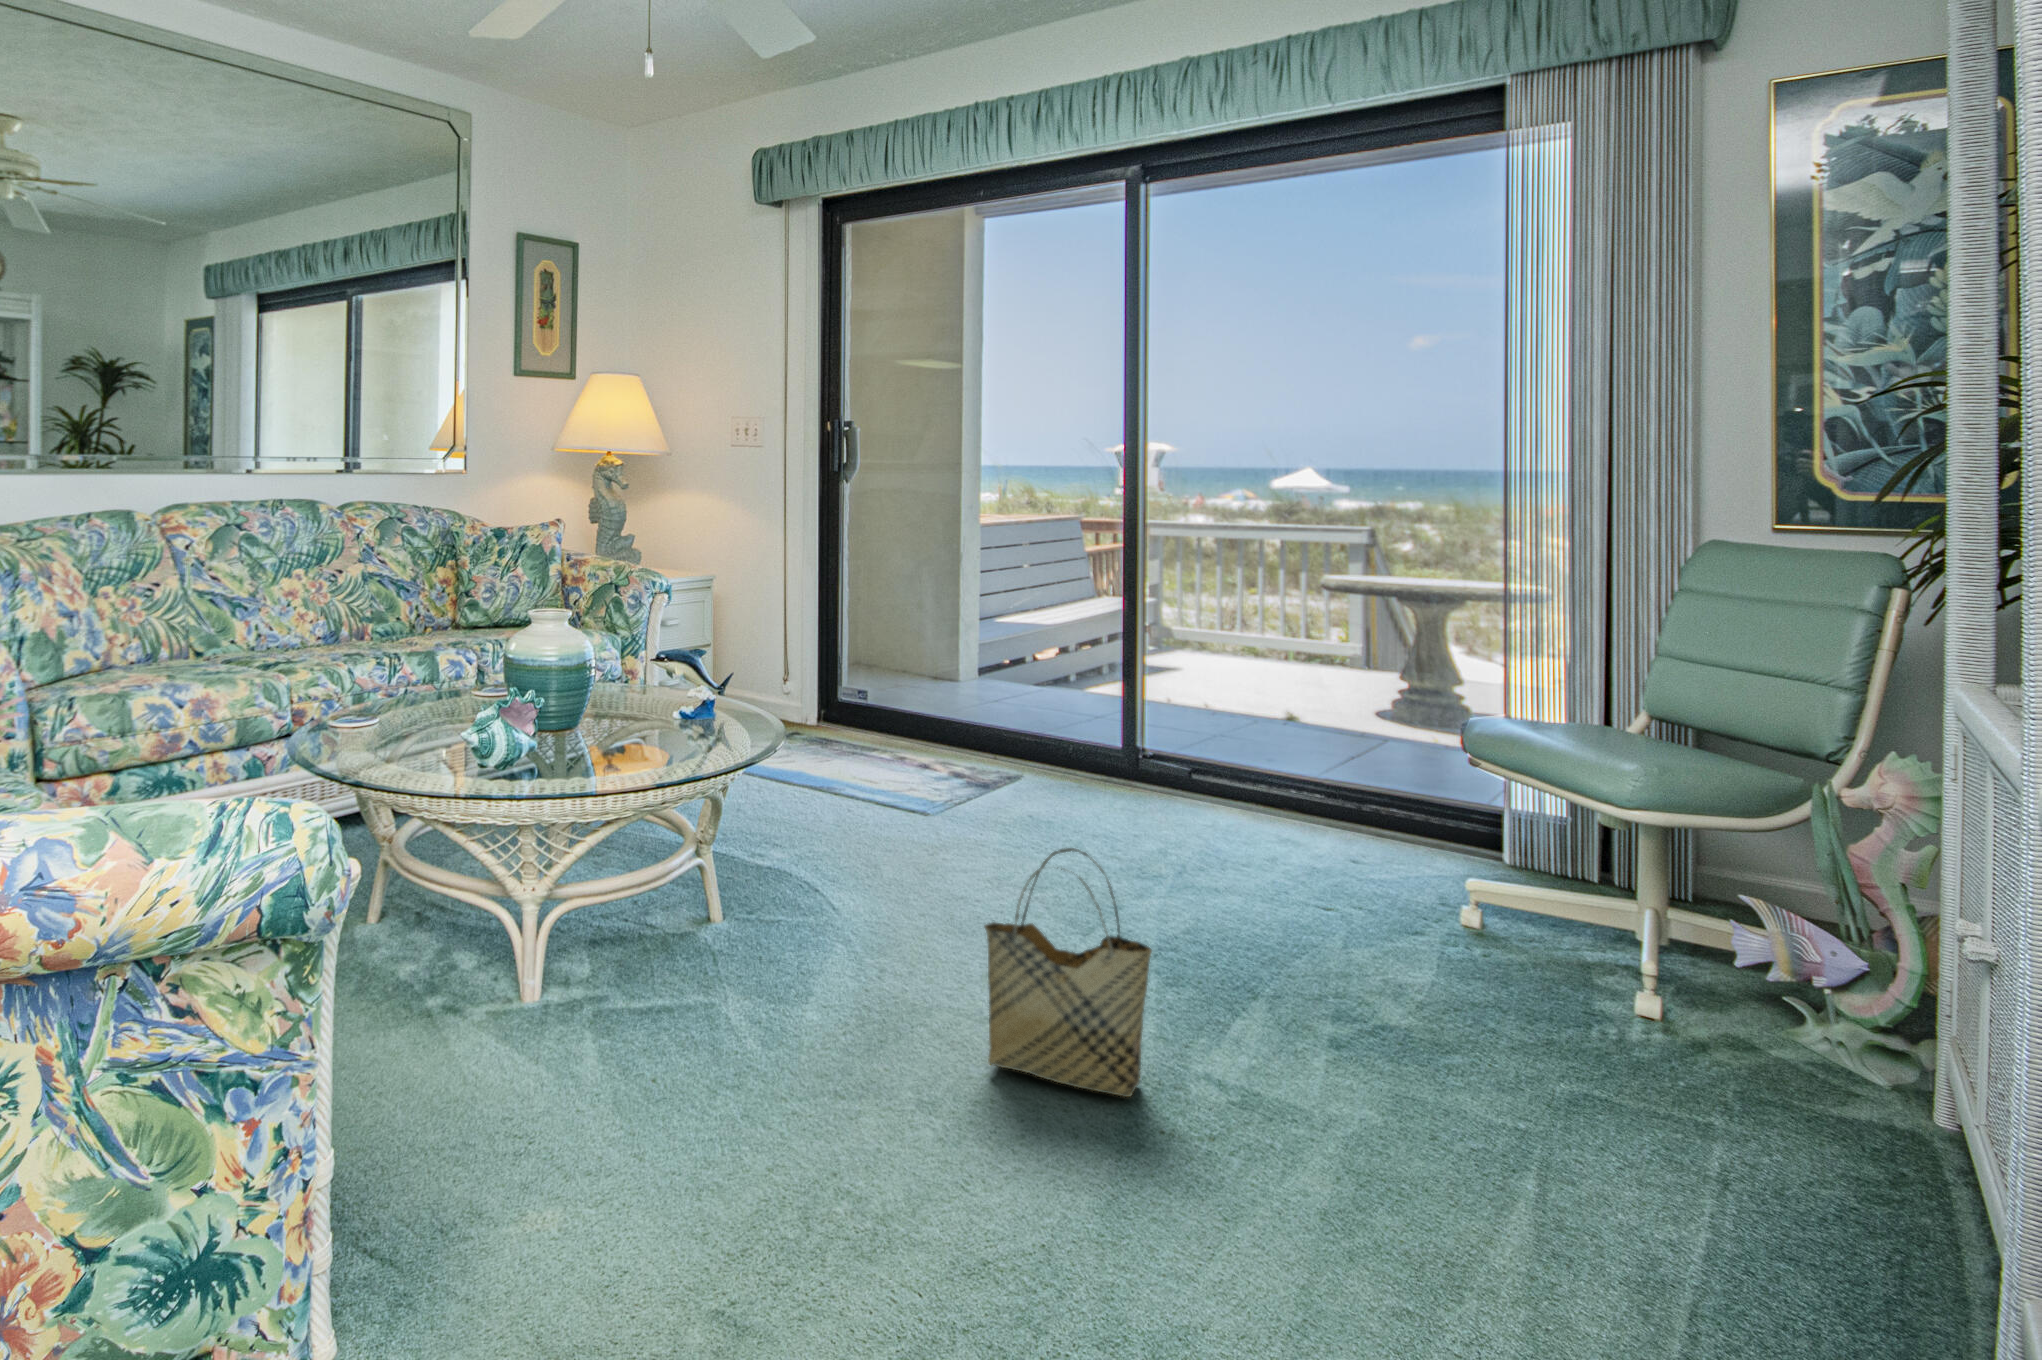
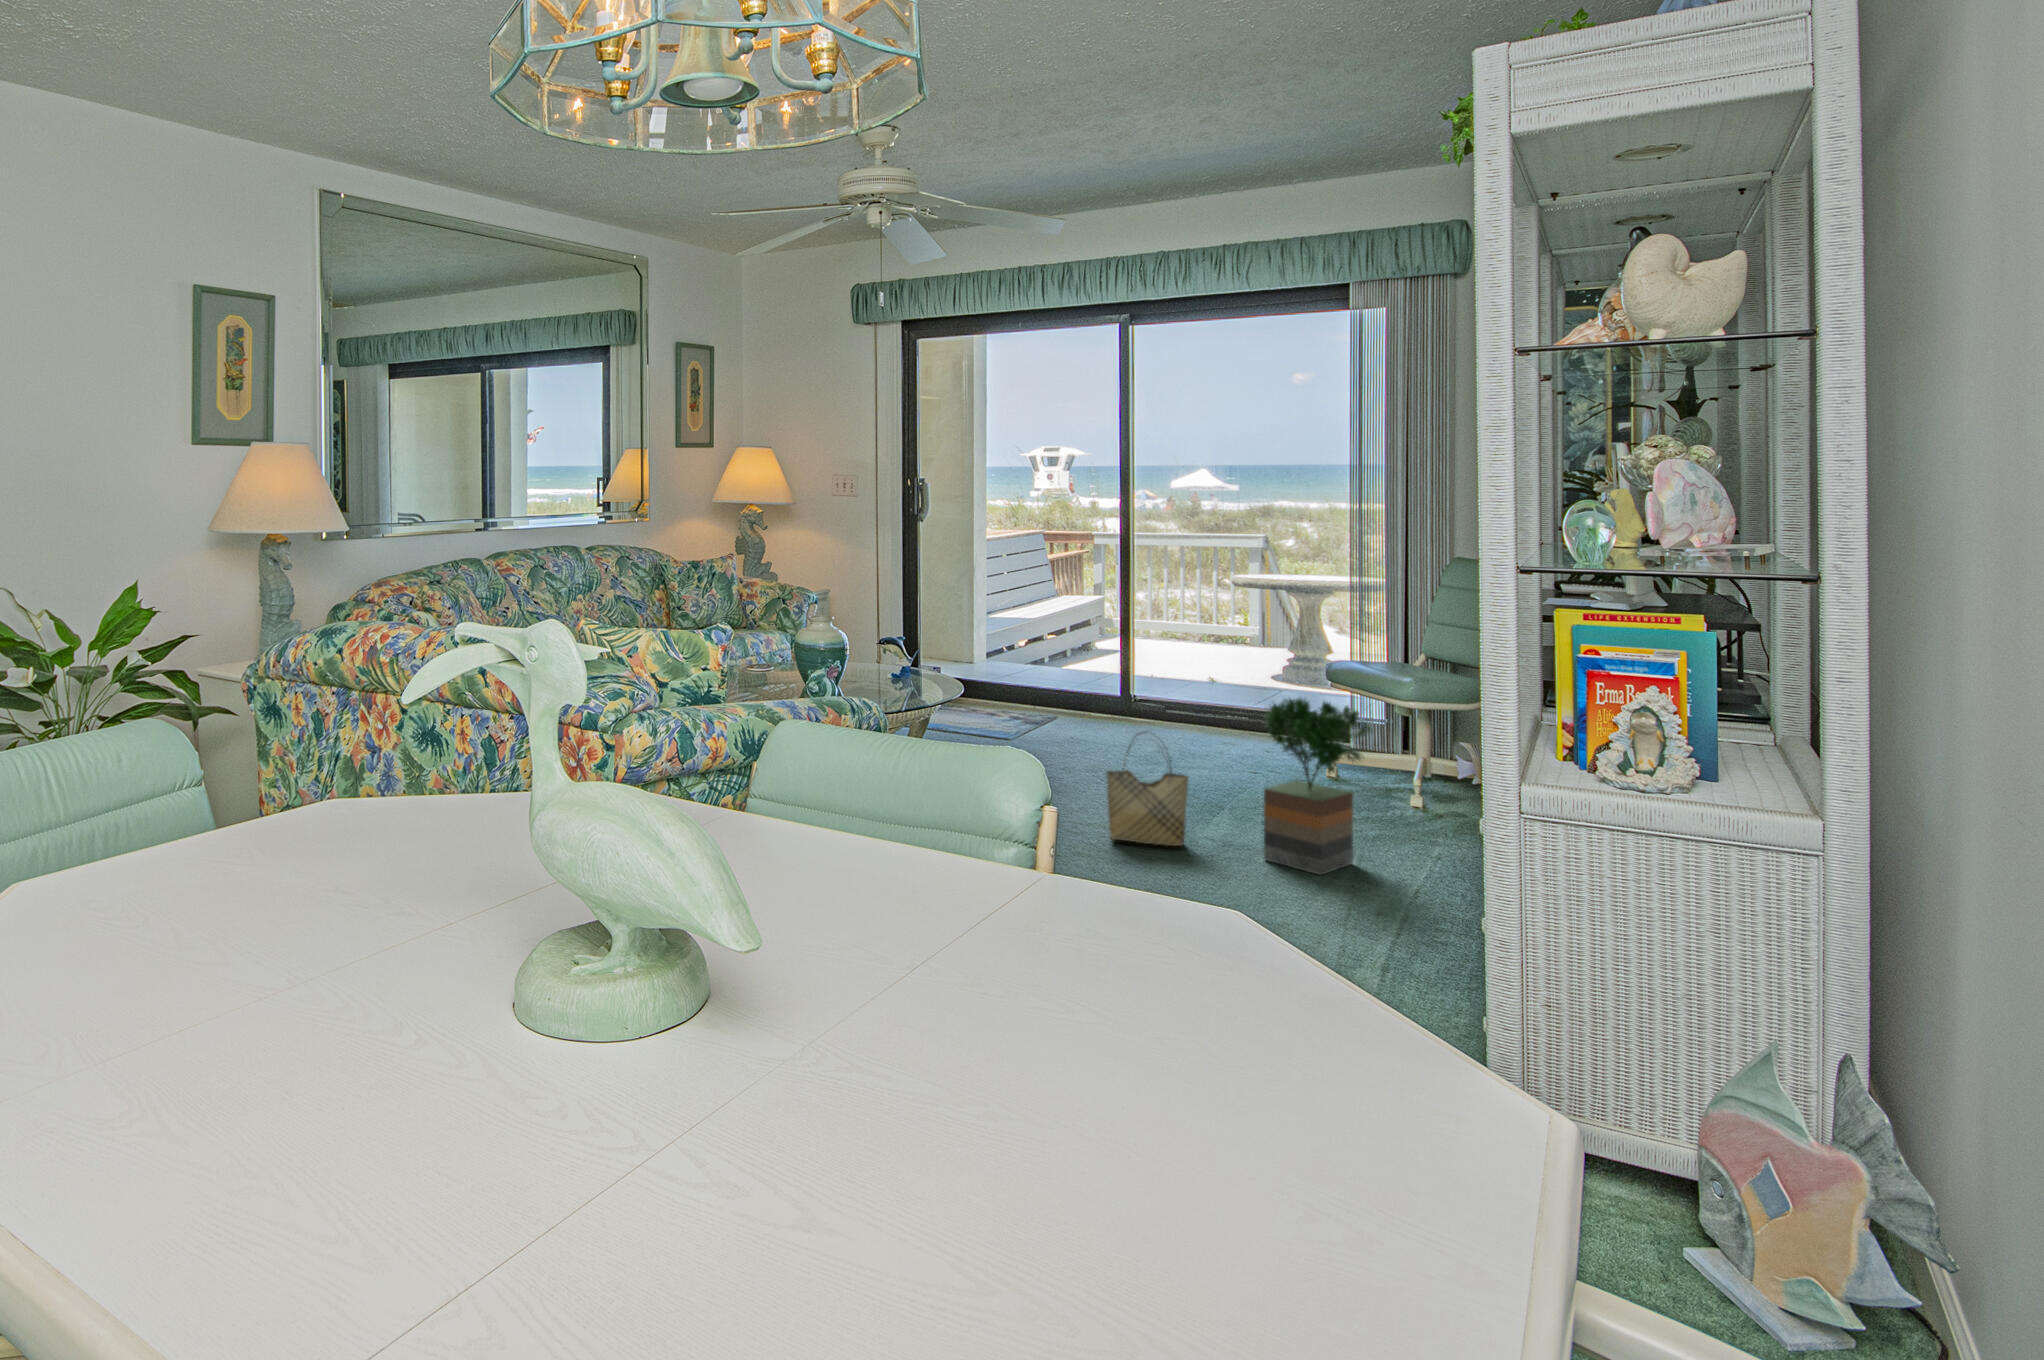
potted tree: none [1295,798,1570,1223] -> present [1264,699,1373,875]

